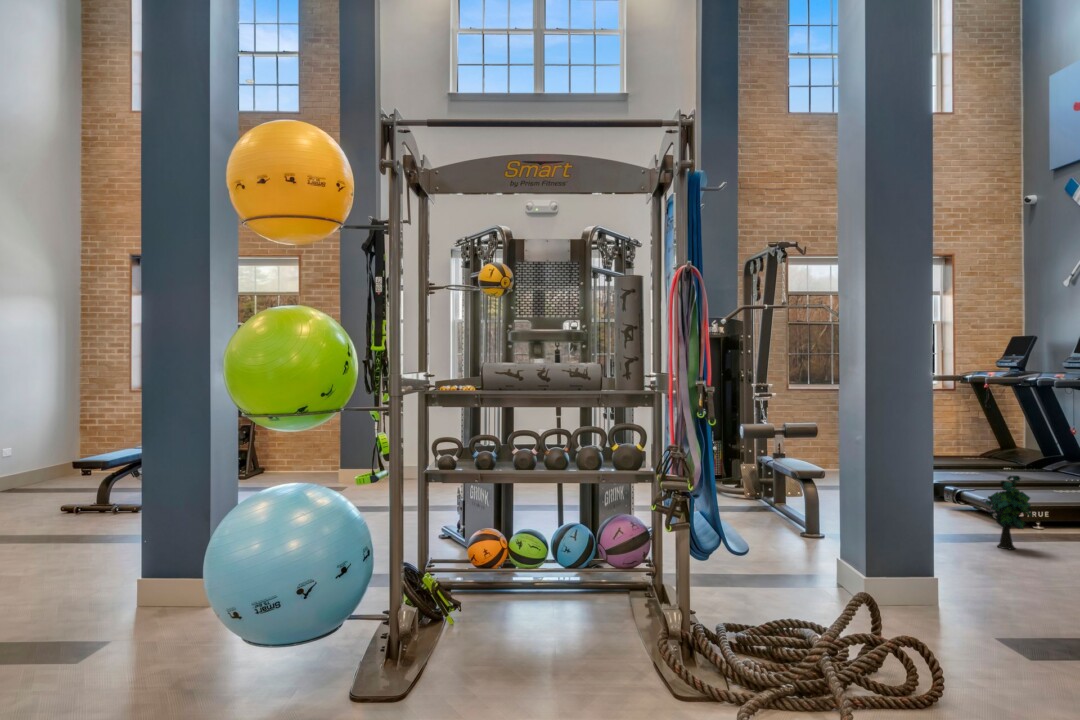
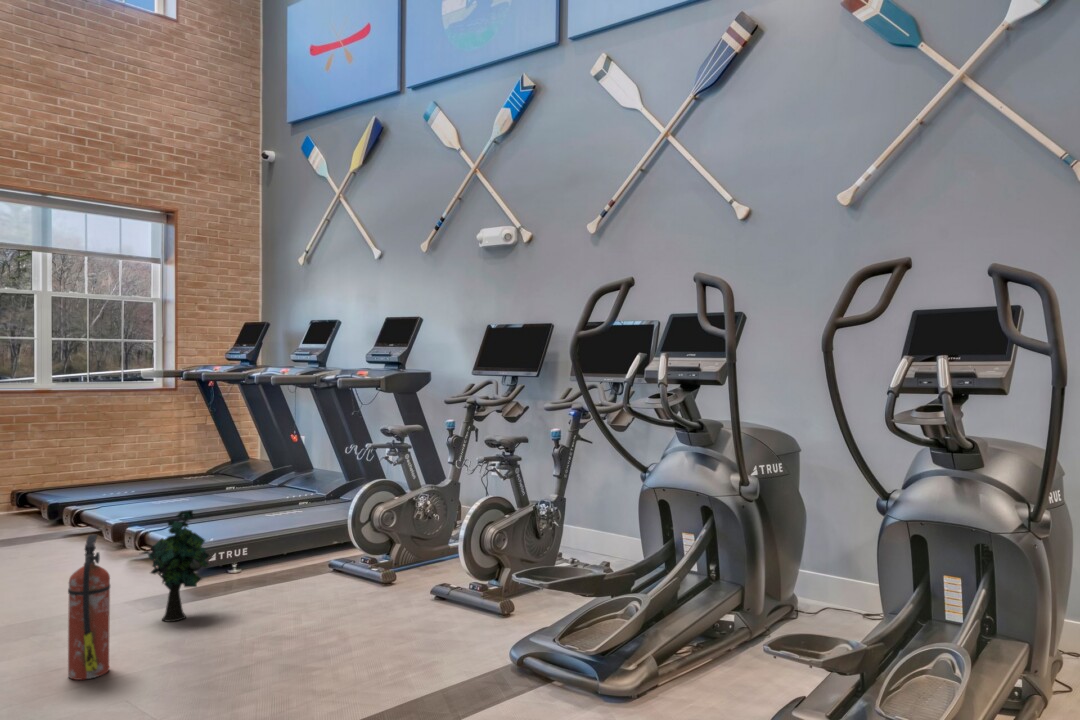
fire extinguisher: none [952,481,979,567] -> present [68,535,110,680]

